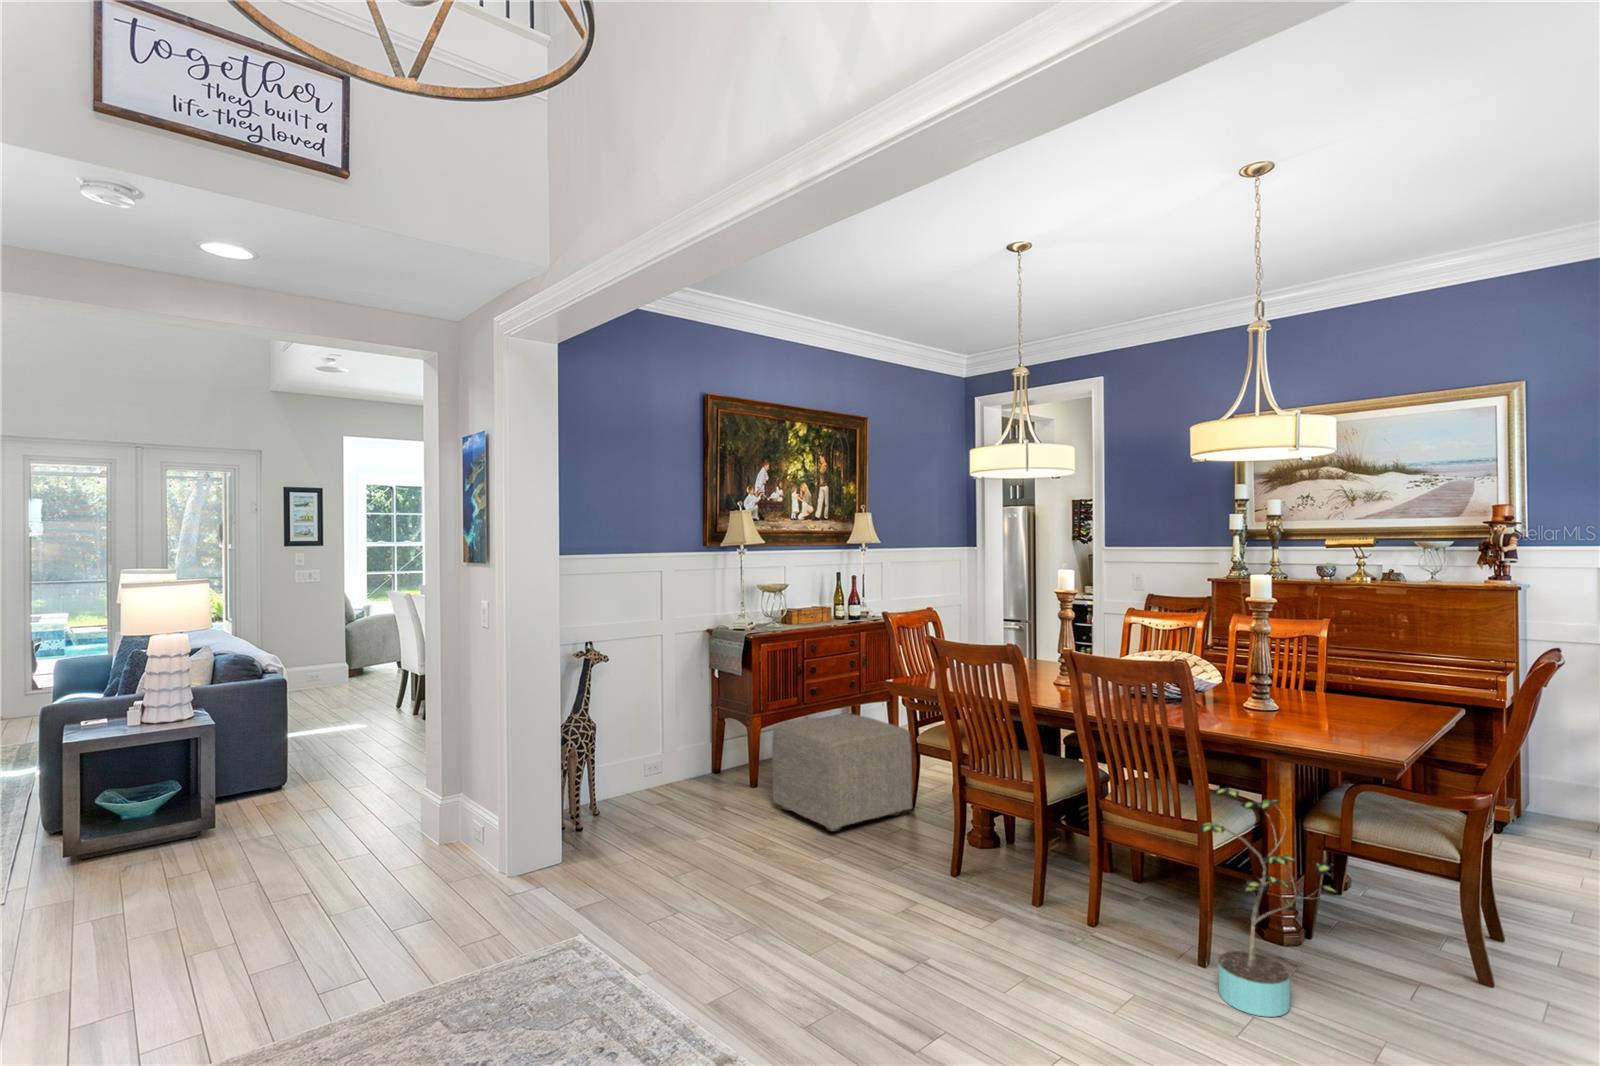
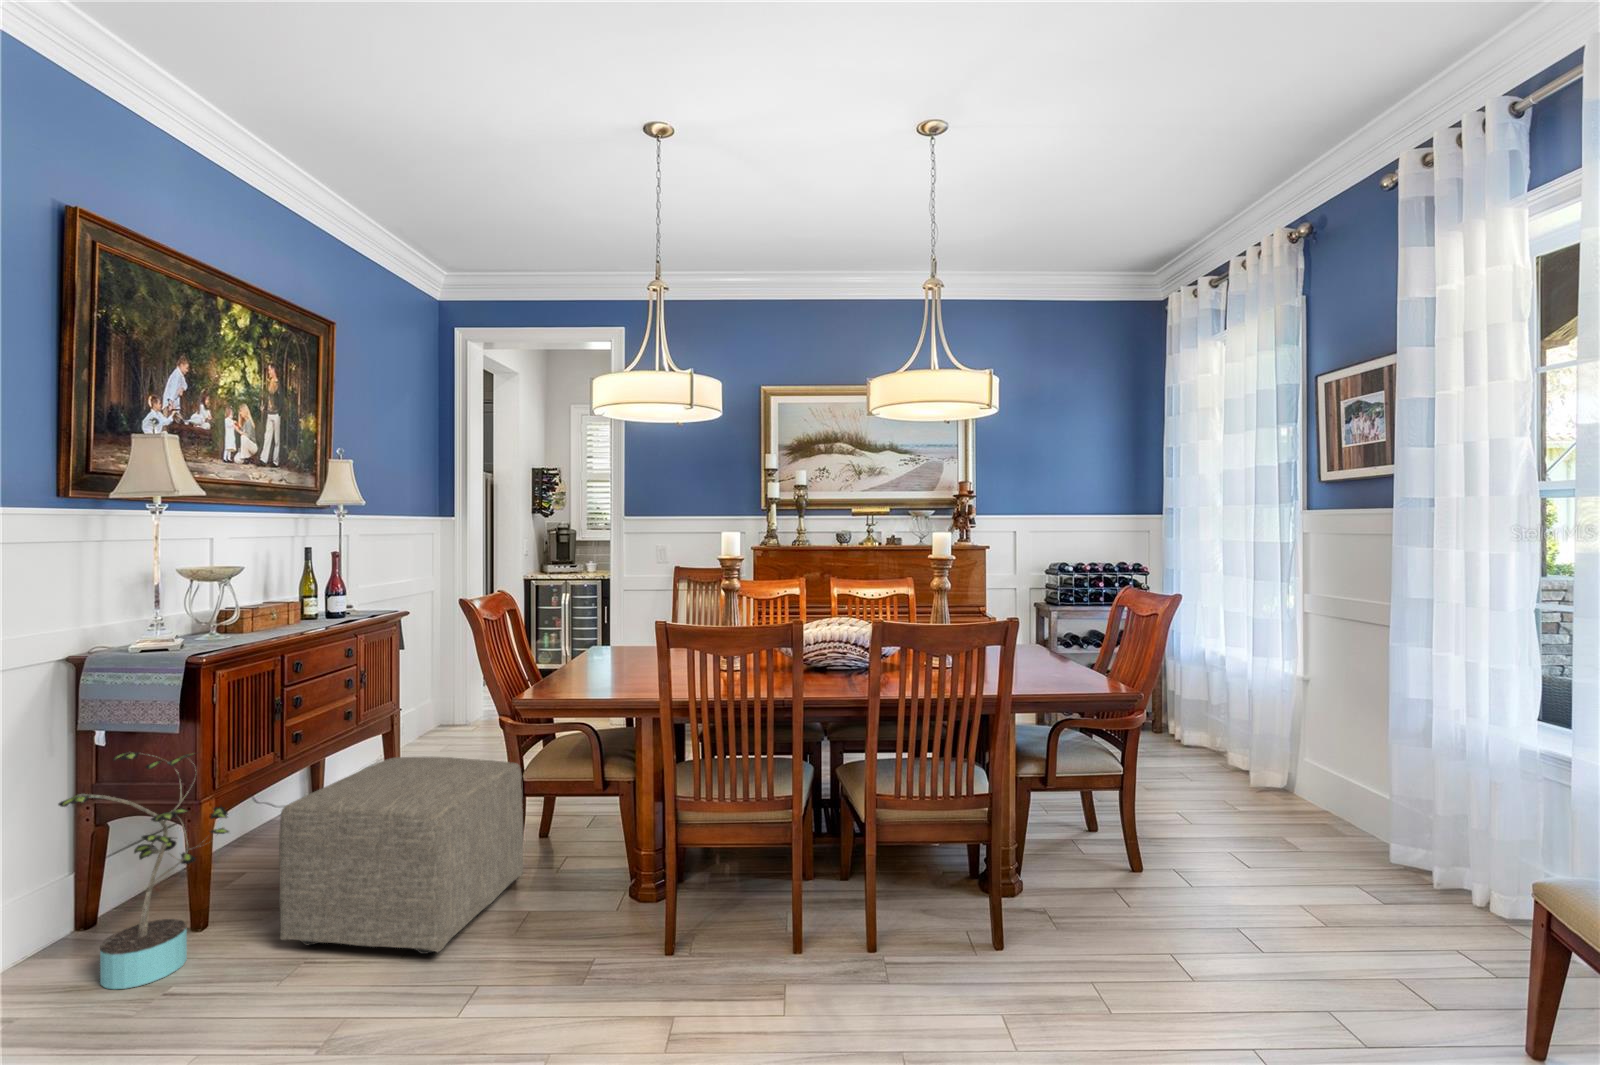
potted plant: present [1199,788,1337,1017] -> present [58,752,229,989]

